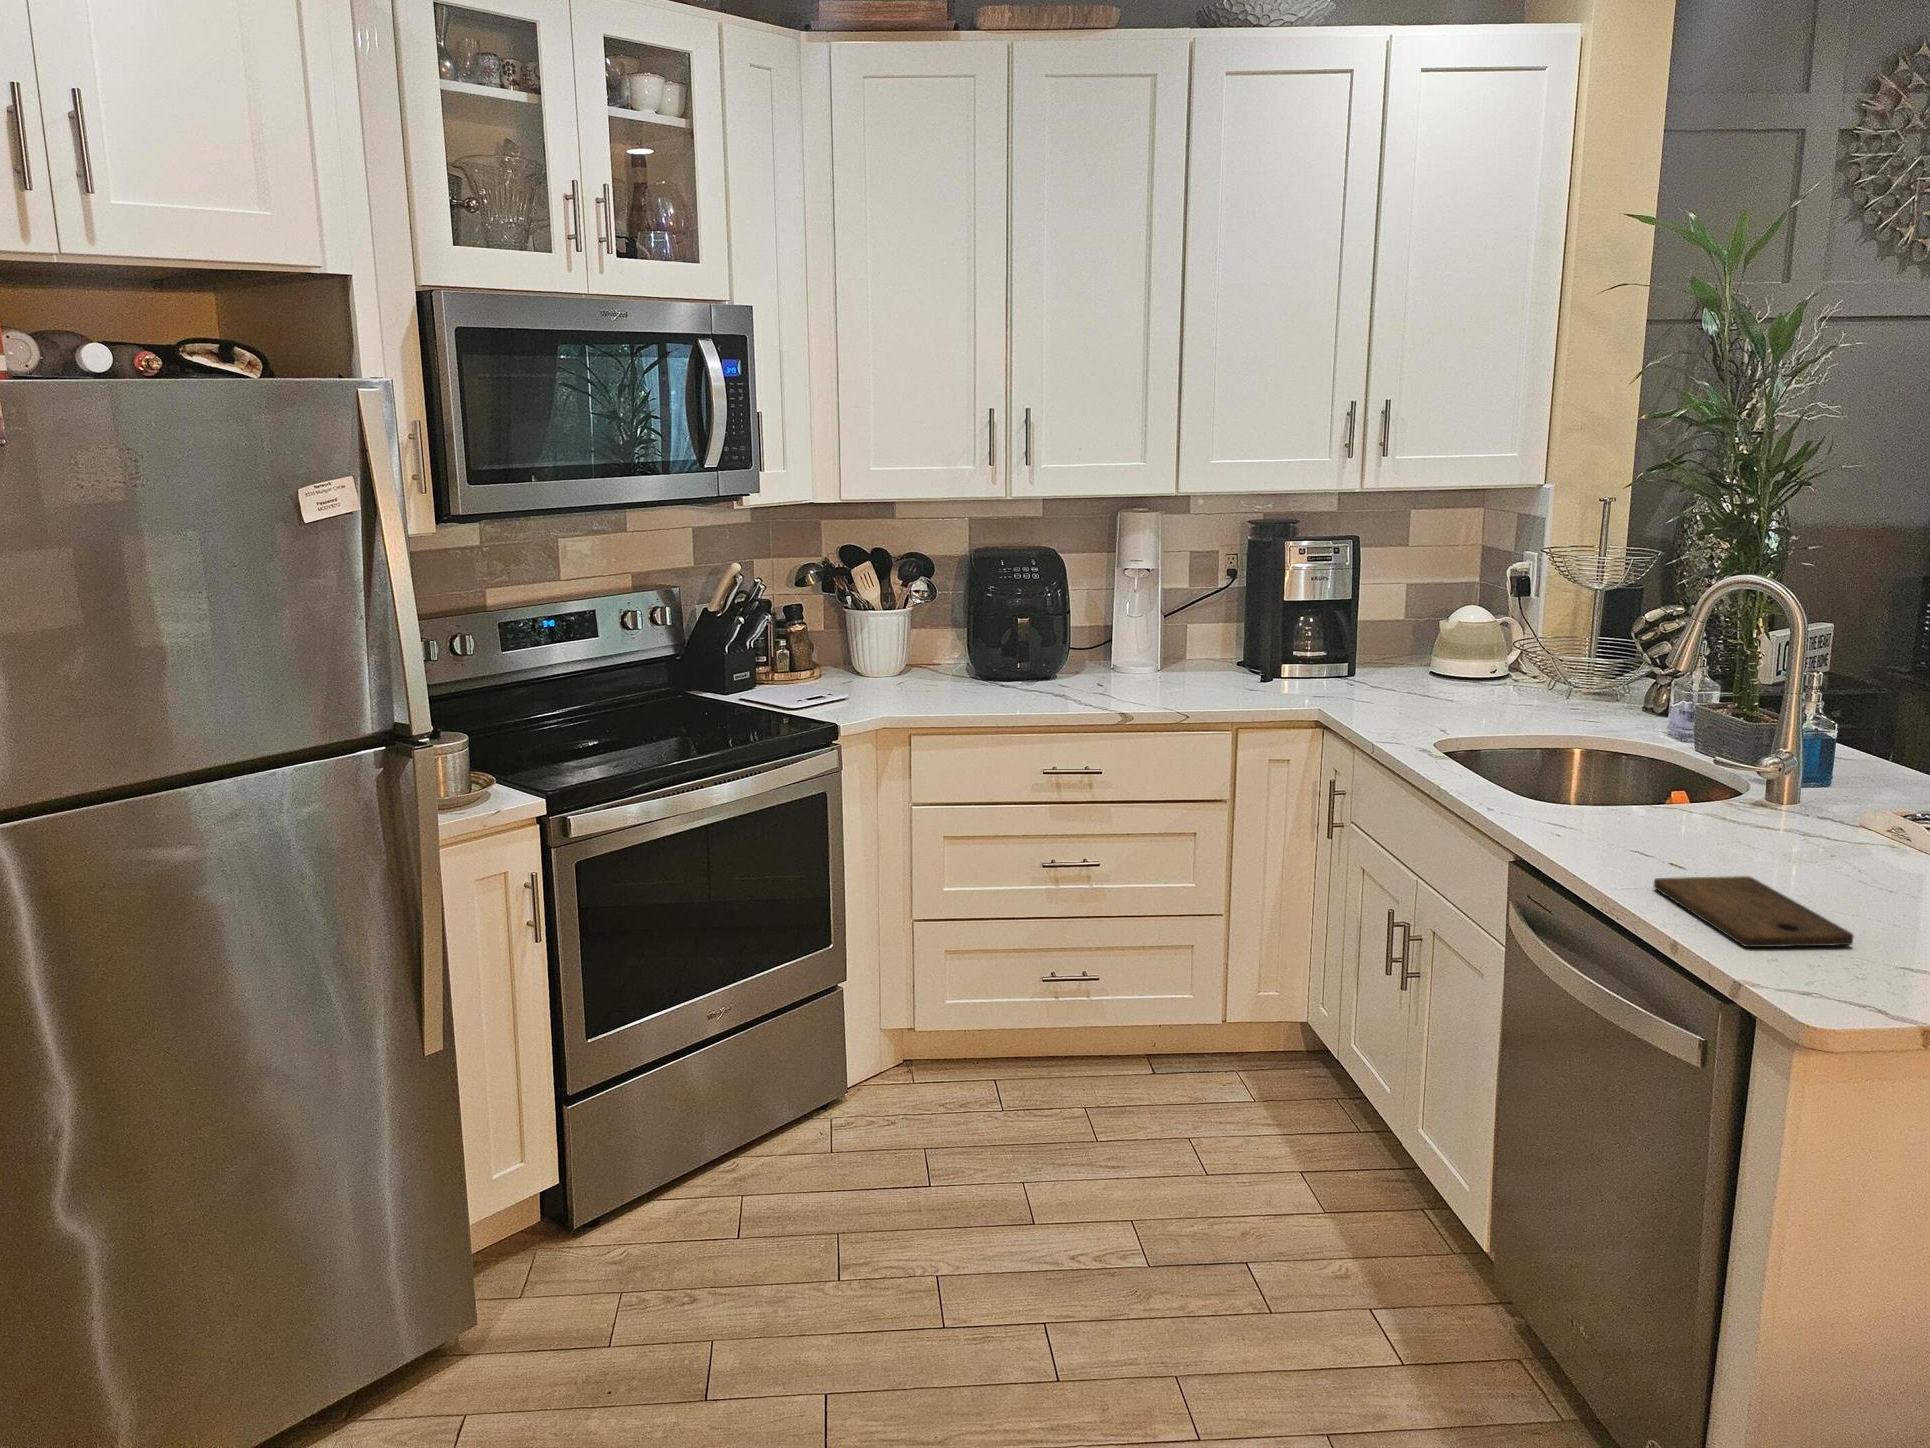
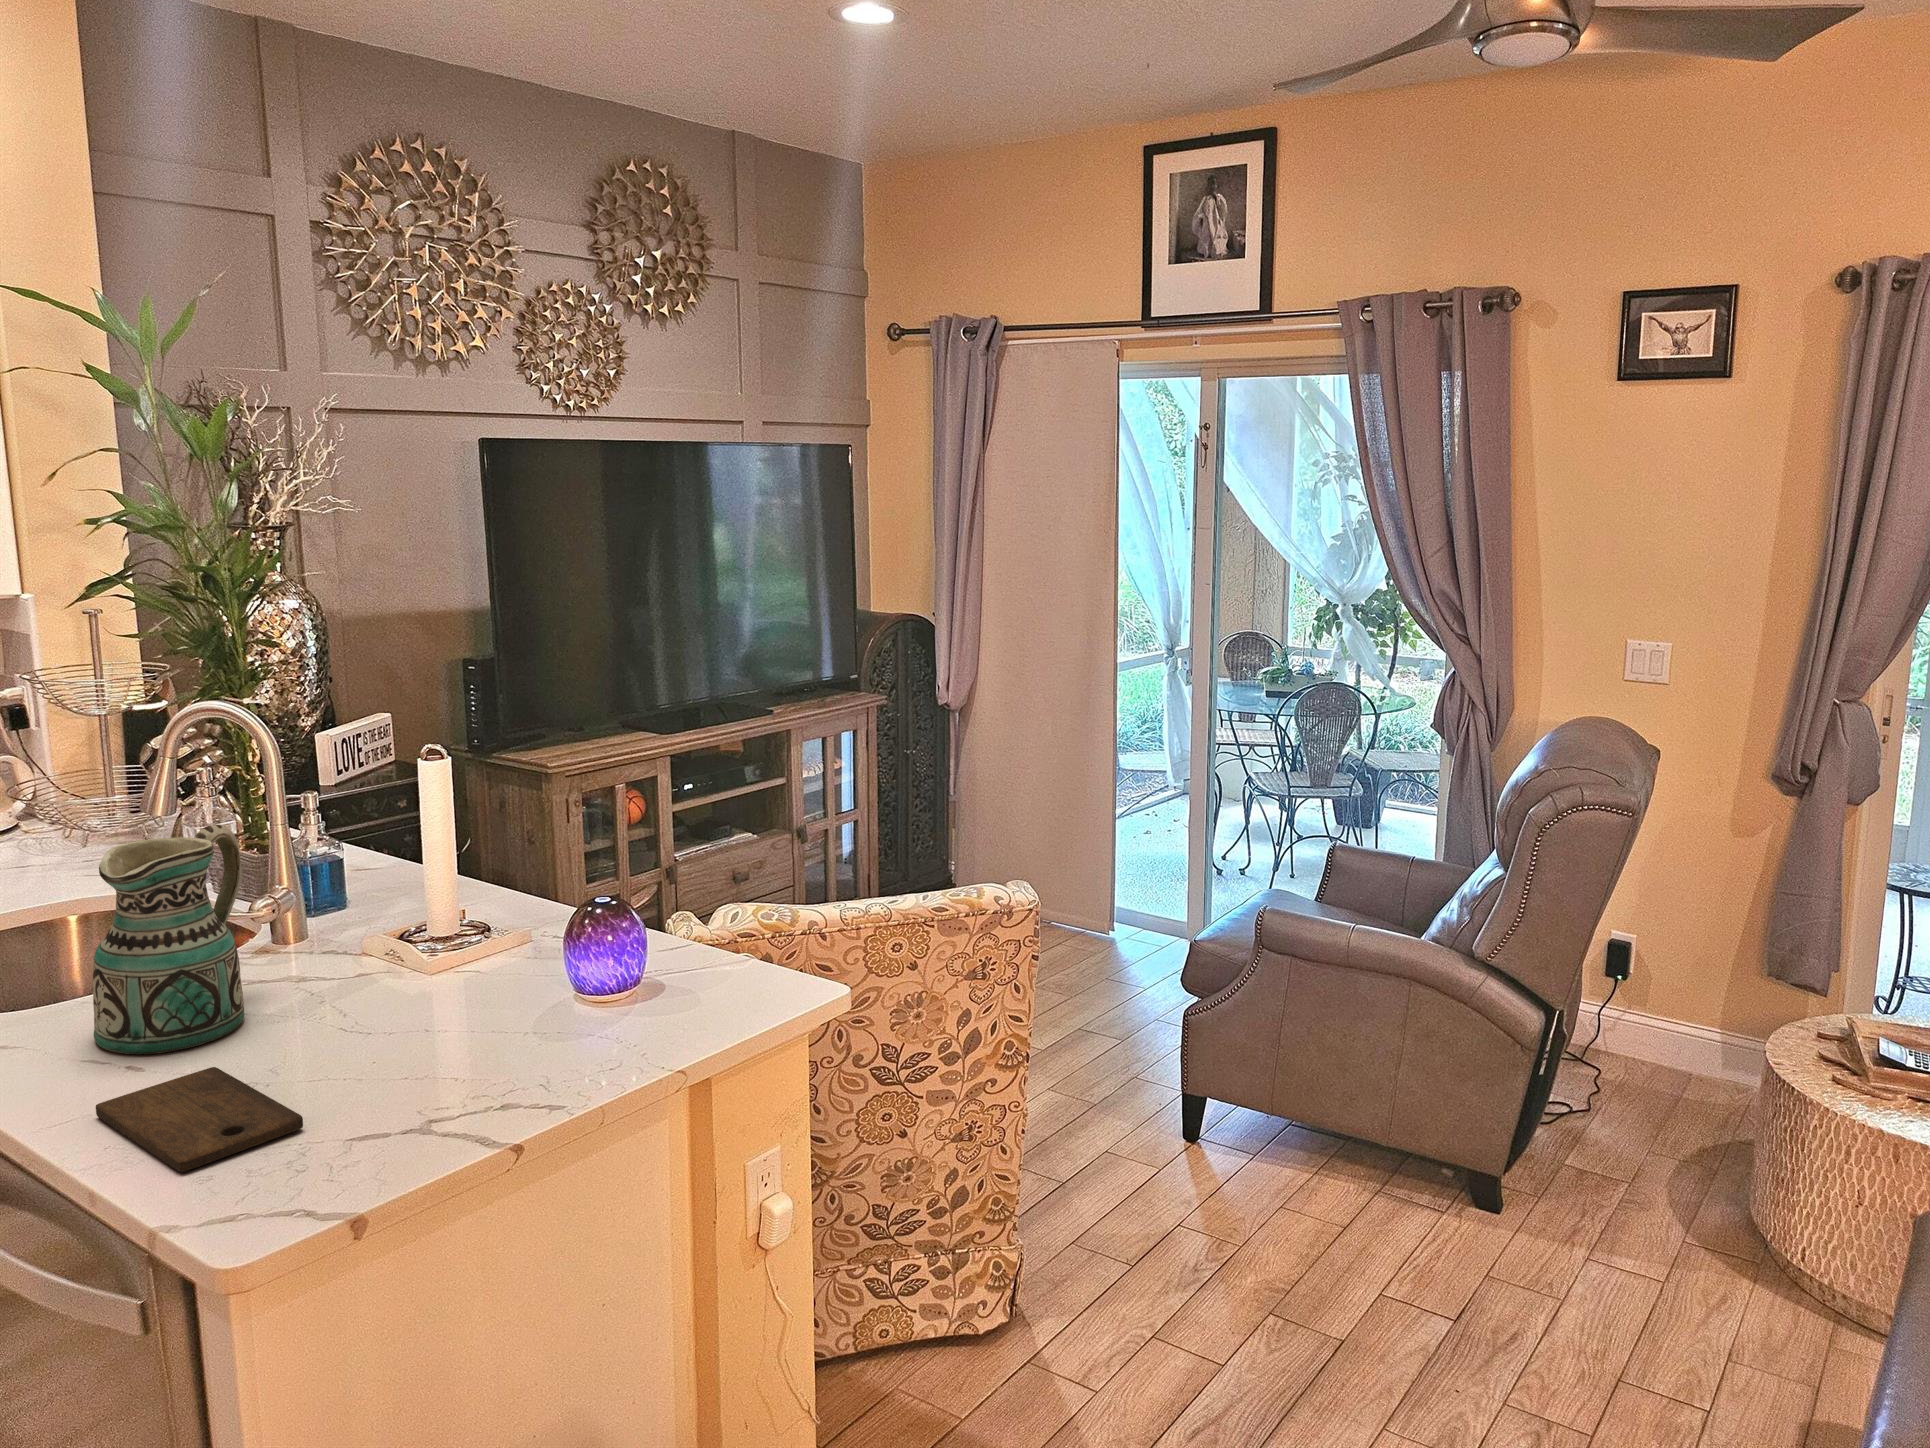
ceramic pitcher: none [1630,672,1769,859] -> present [93,824,244,1054]

